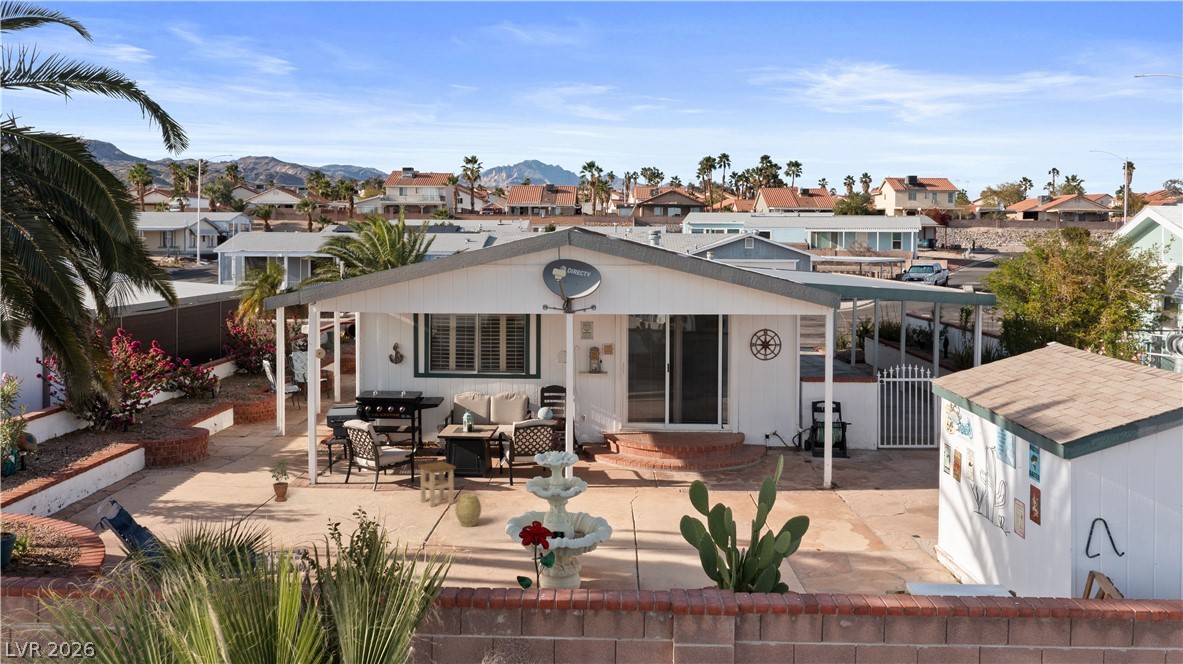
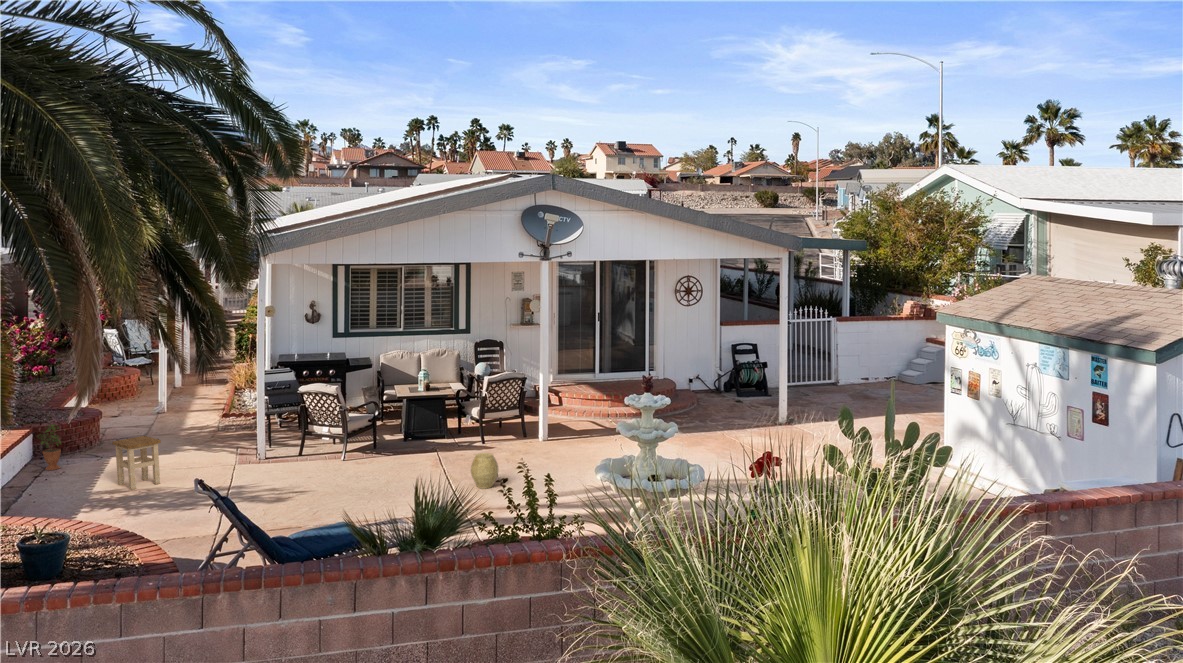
potted plant: present [270,460,289,502] -> present [38,424,61,470]
stool: present [419,462,456,507] -> present [112,436,161,490]

